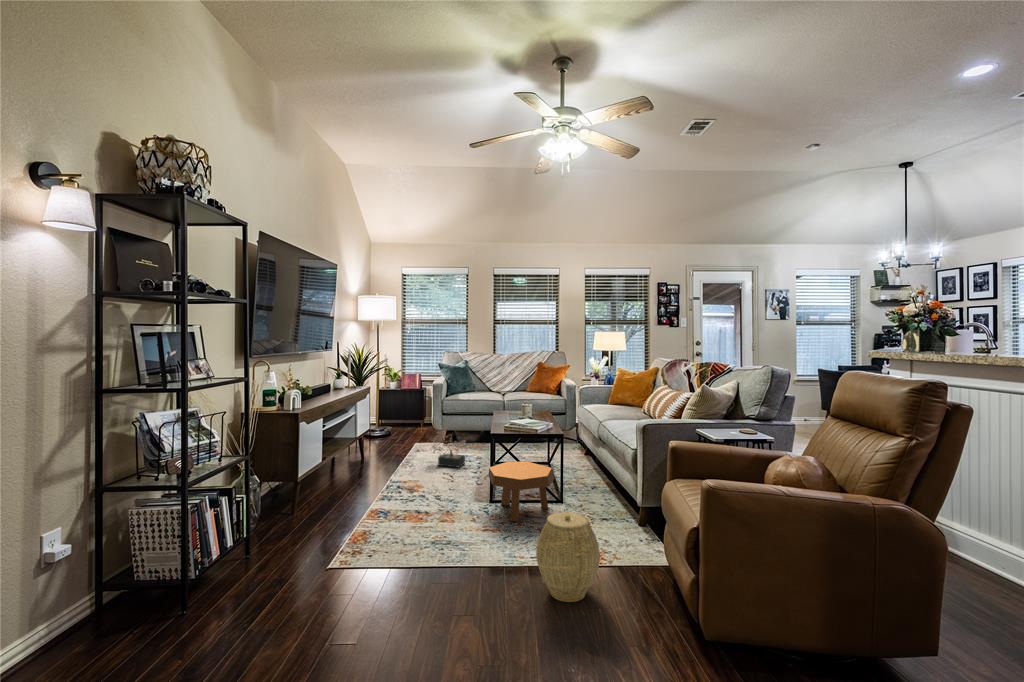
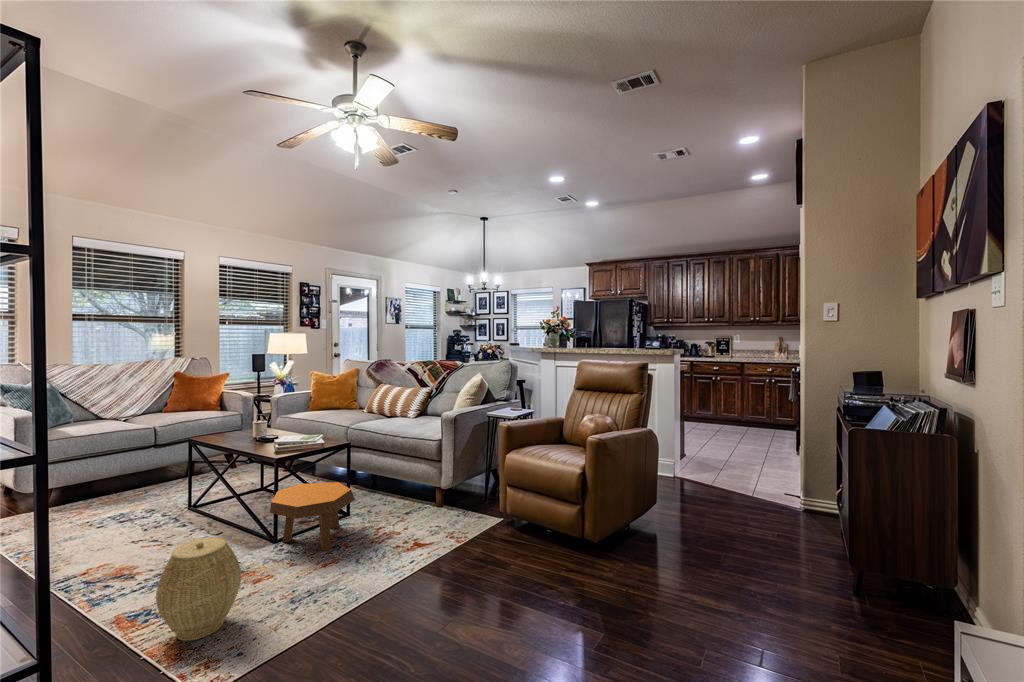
decorative plant: present [432,432,468,467] -> none [72,485,150,538]
woven basket: present [536,512,600,602] -> present [156,537,241,641]

